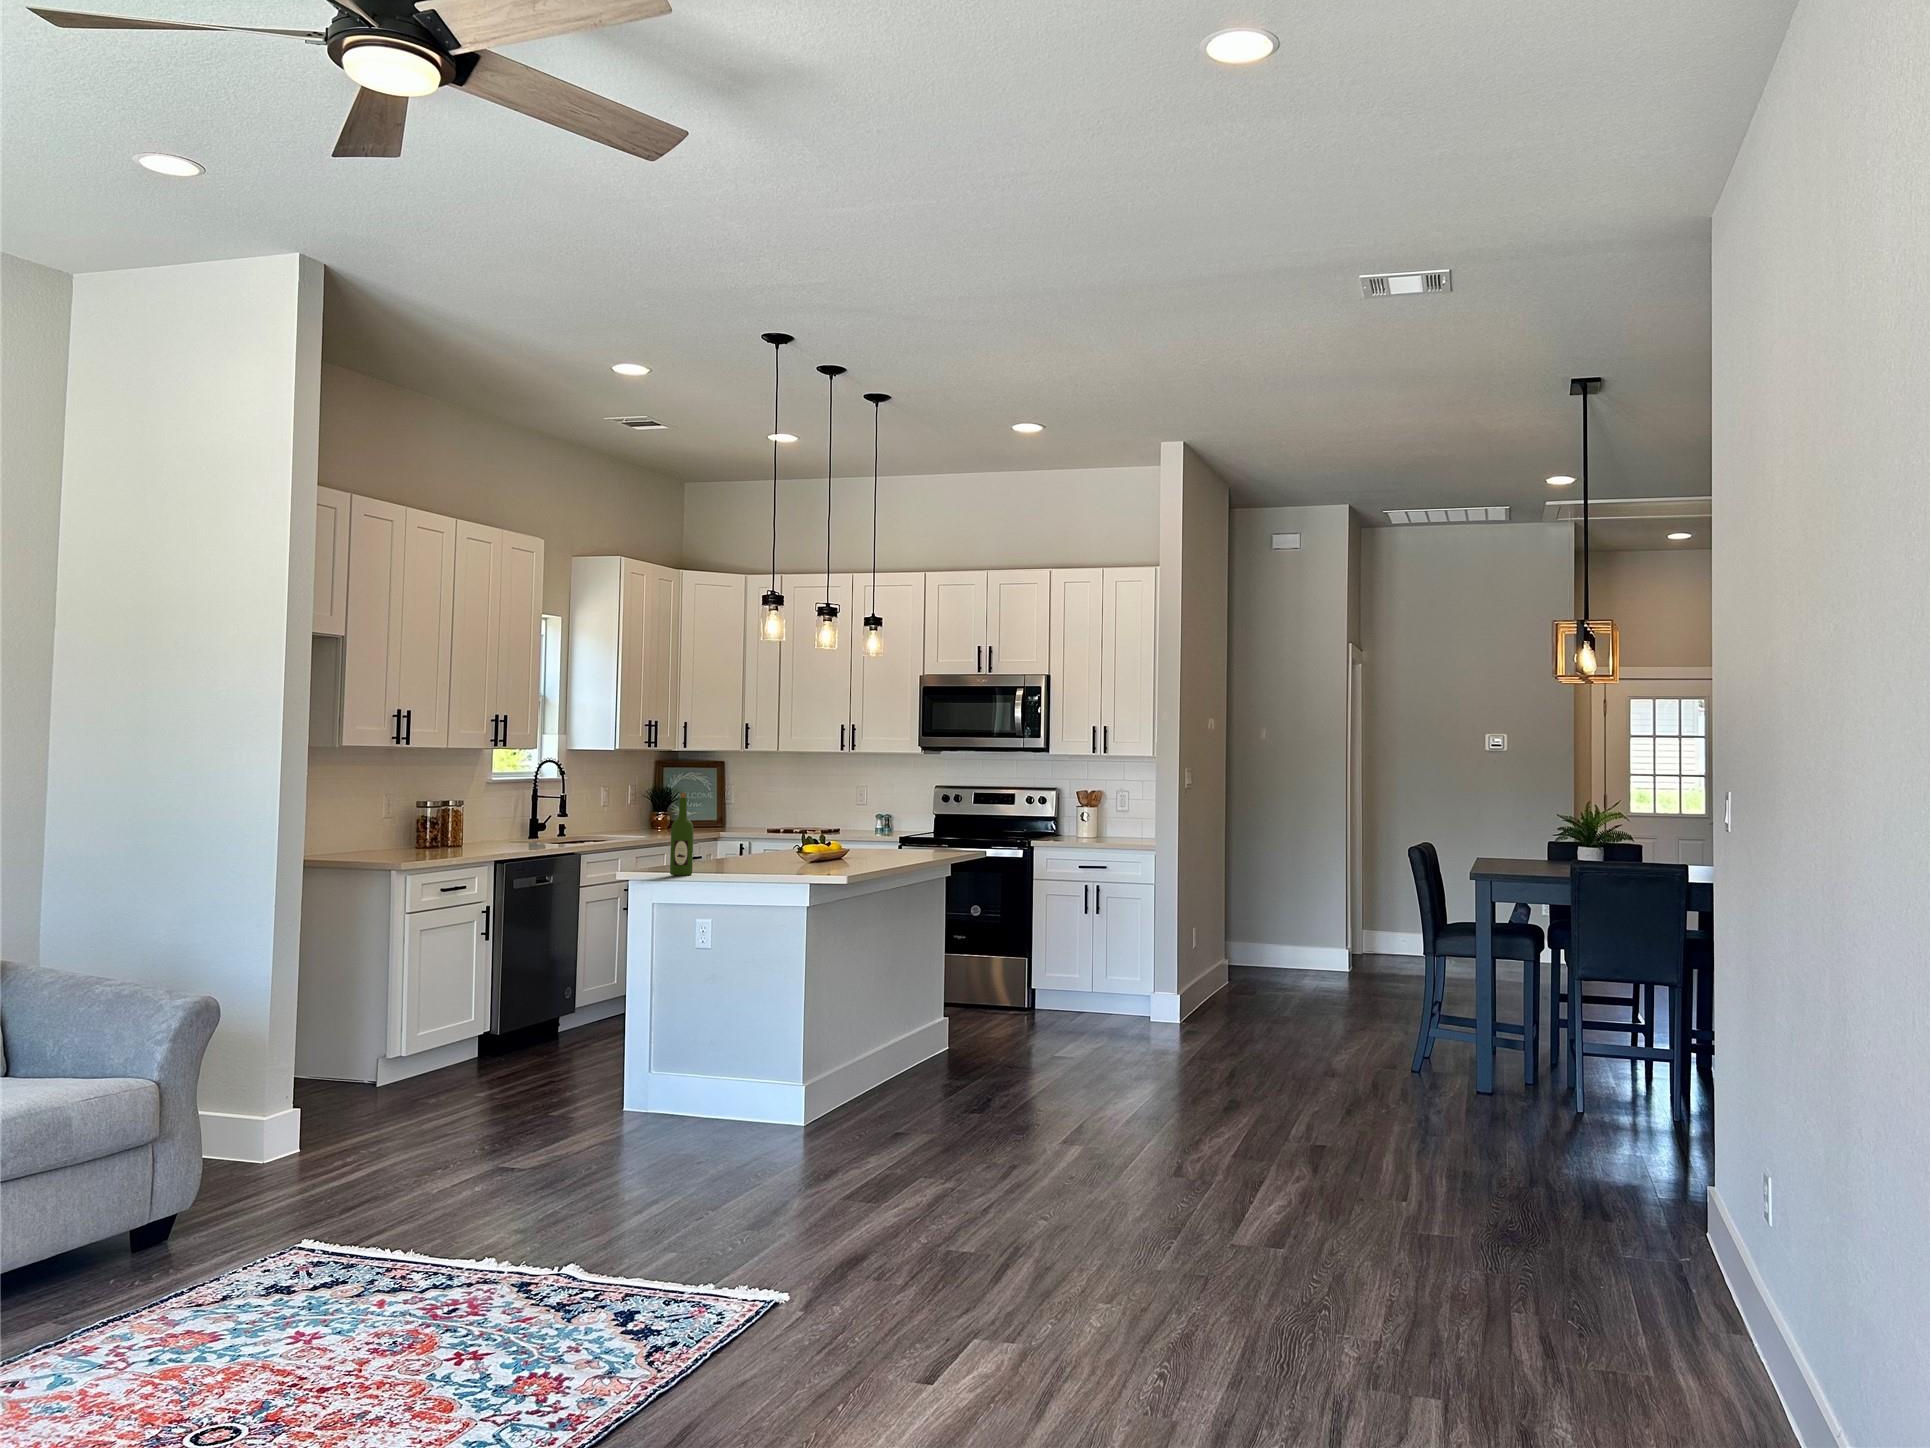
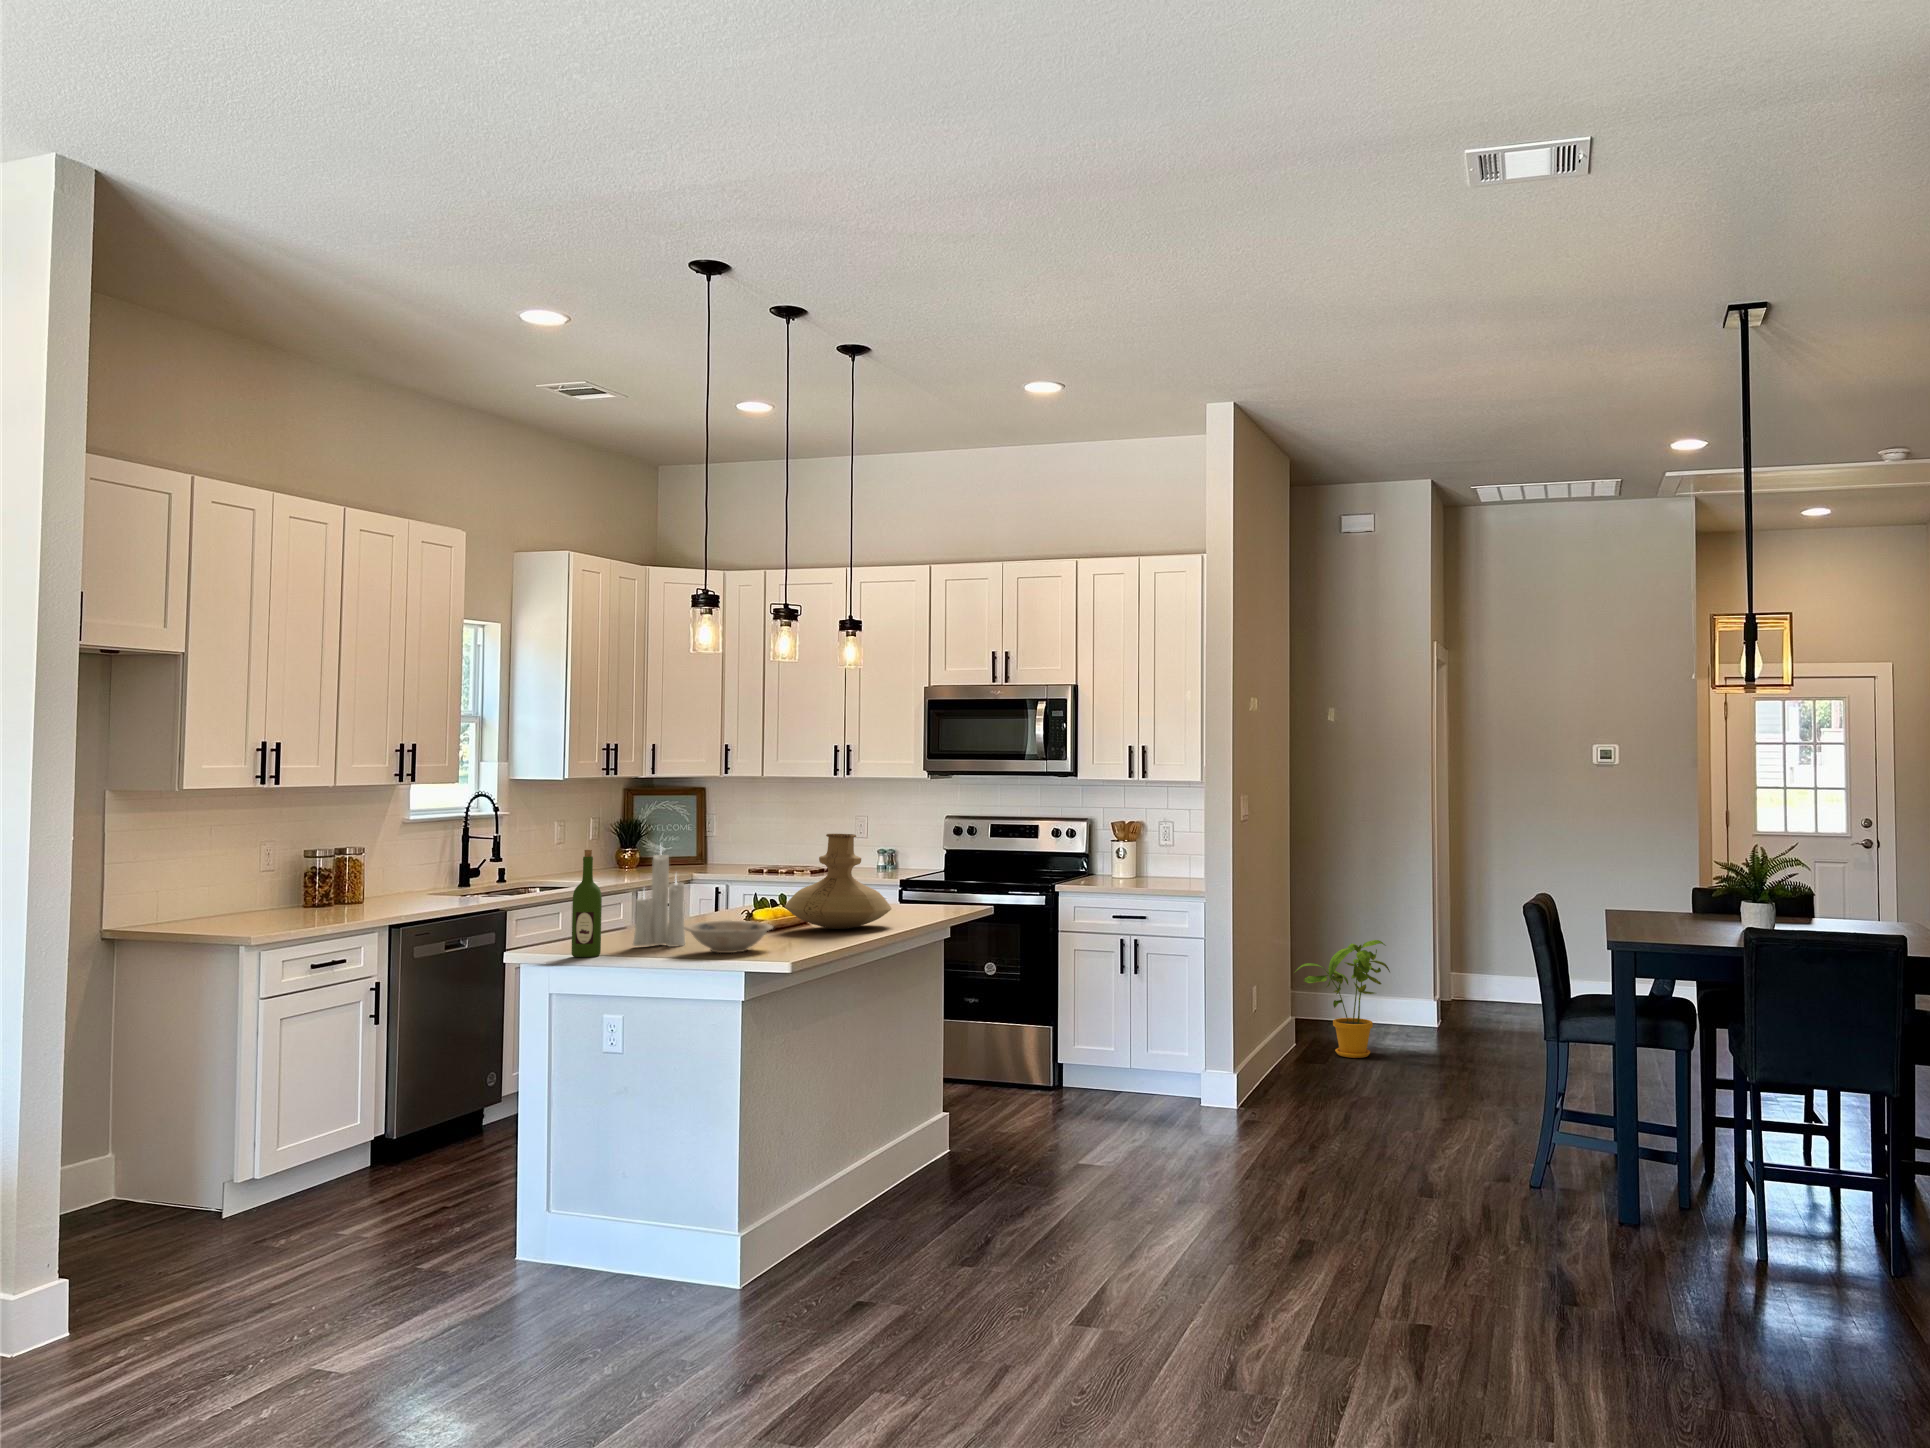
candle: none [713,785,754,871] -> present [633,854,685,946]
vase: none [827,786,912,861] -> present [785,834,892,929]
bowl: none [759,850,828,873] -> present [684,920,773,953]
house plant: none [1228,893,1310,993] -> present [1295,940,1390,1058]

